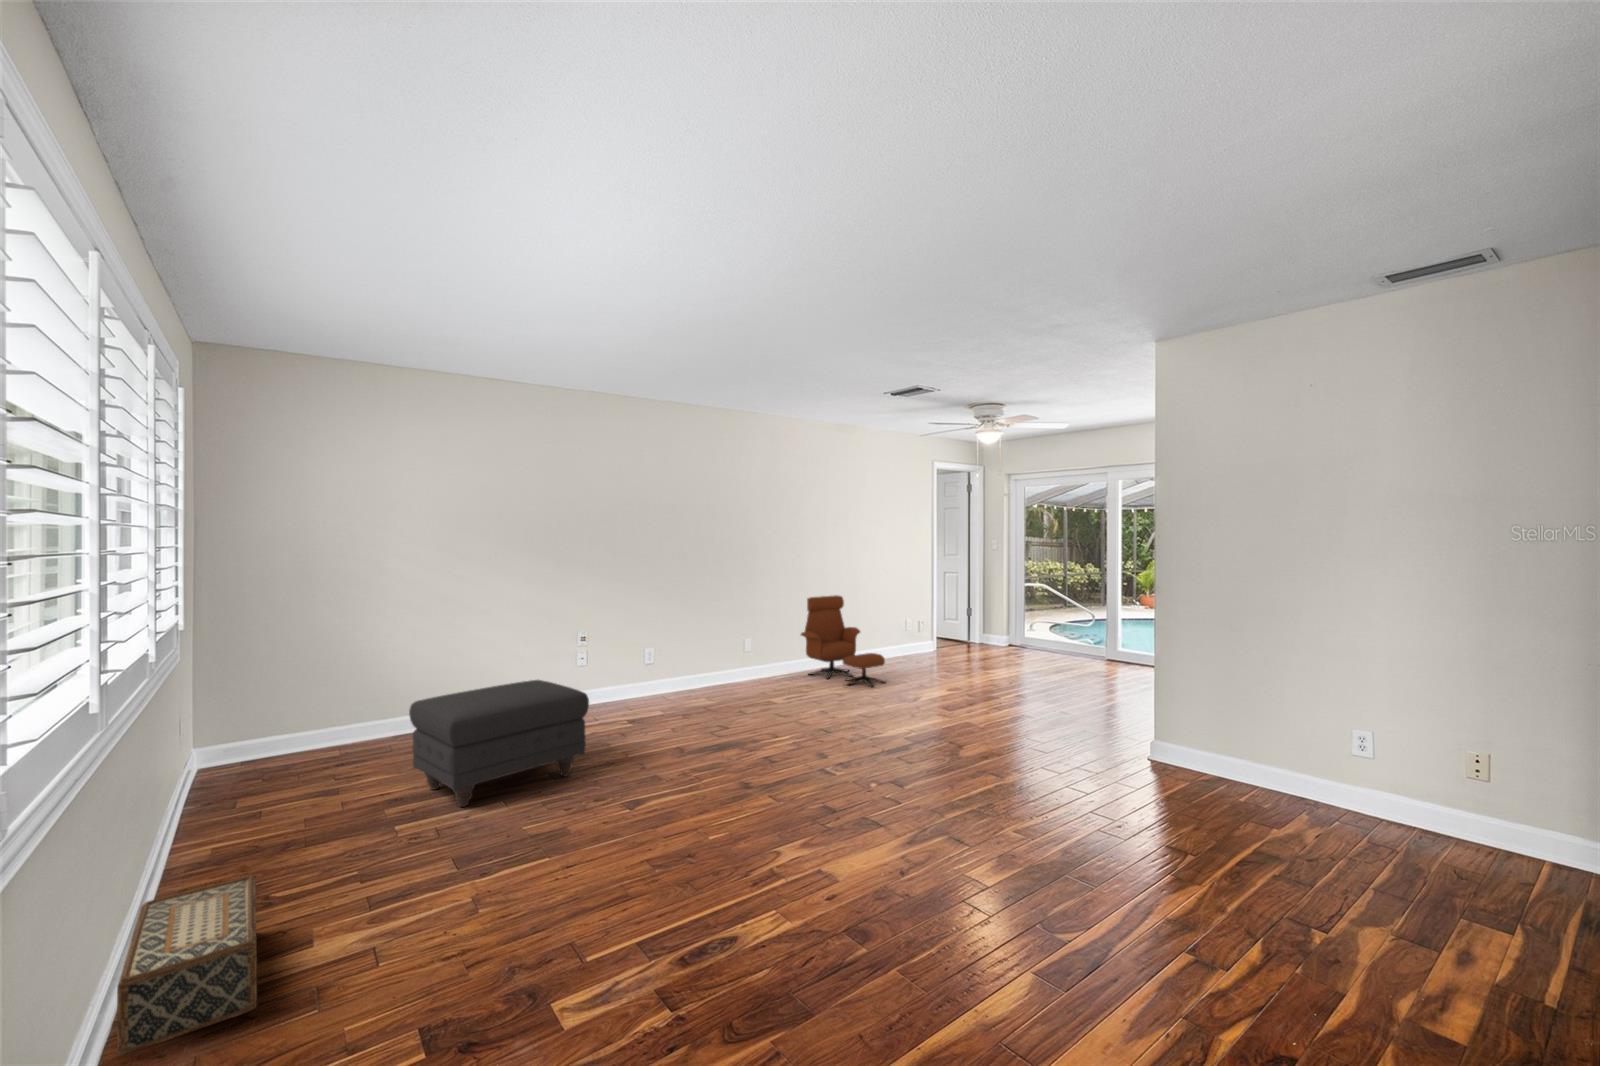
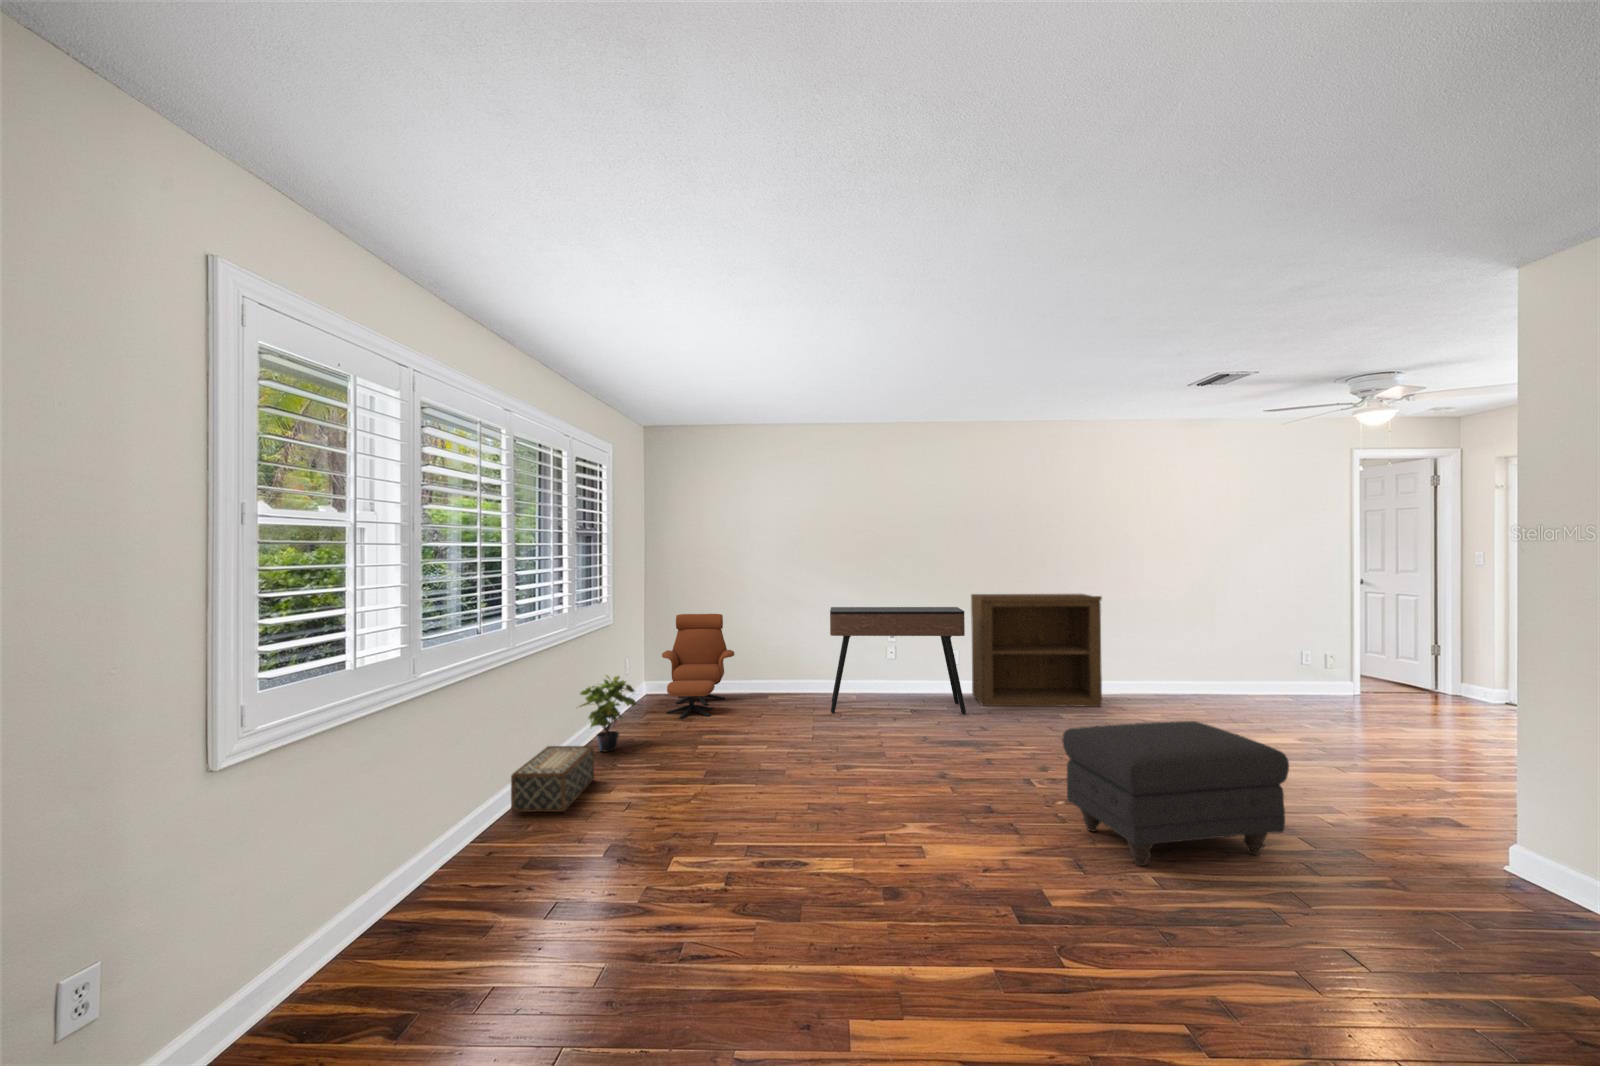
bookshelf: none [667,581,792,704] -> present [971,594,1102,707]
lounge chair: present [801,595,886,687] -> present [662,614,734,719]
console table: none [521,601,687,741] -> present [830,607,966,714]
ottoman: present [409,680,589,807] -> present [1062,721,1289,866]
potted plant: none [161,746,279,880] -> present [580,675,636,752]

